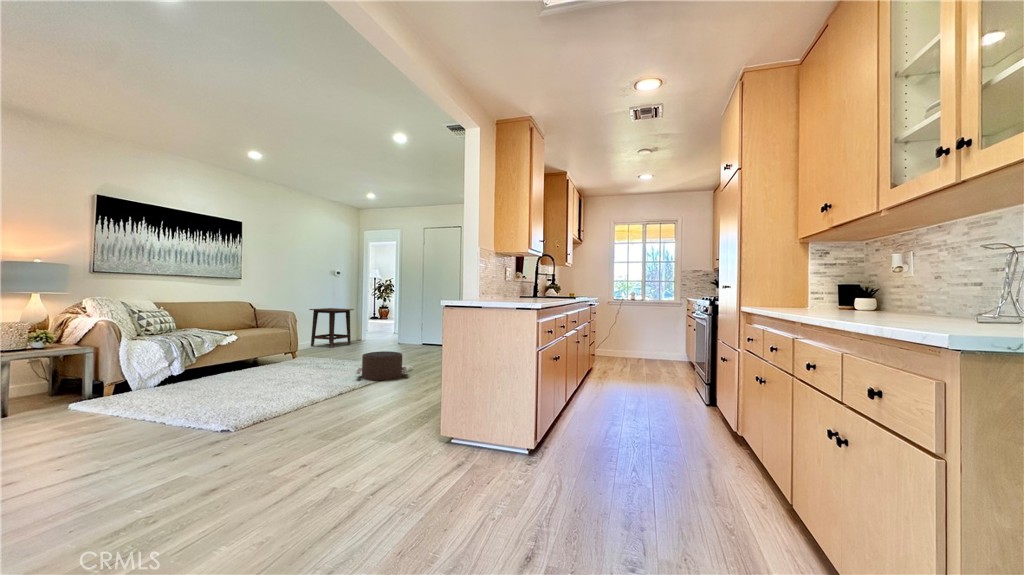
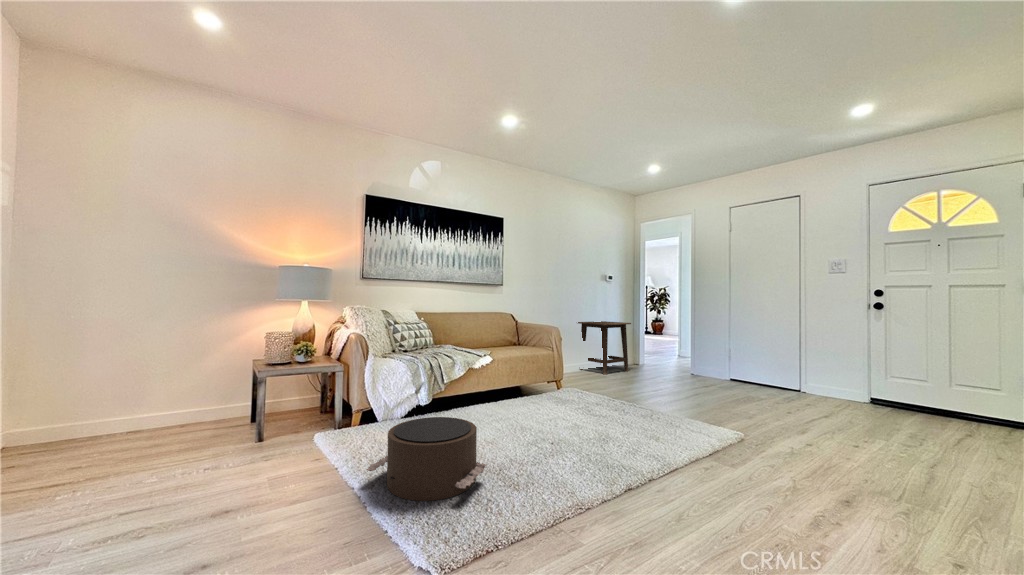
pouf: present [356,351,407,380] -> present [366,417,487,501]

